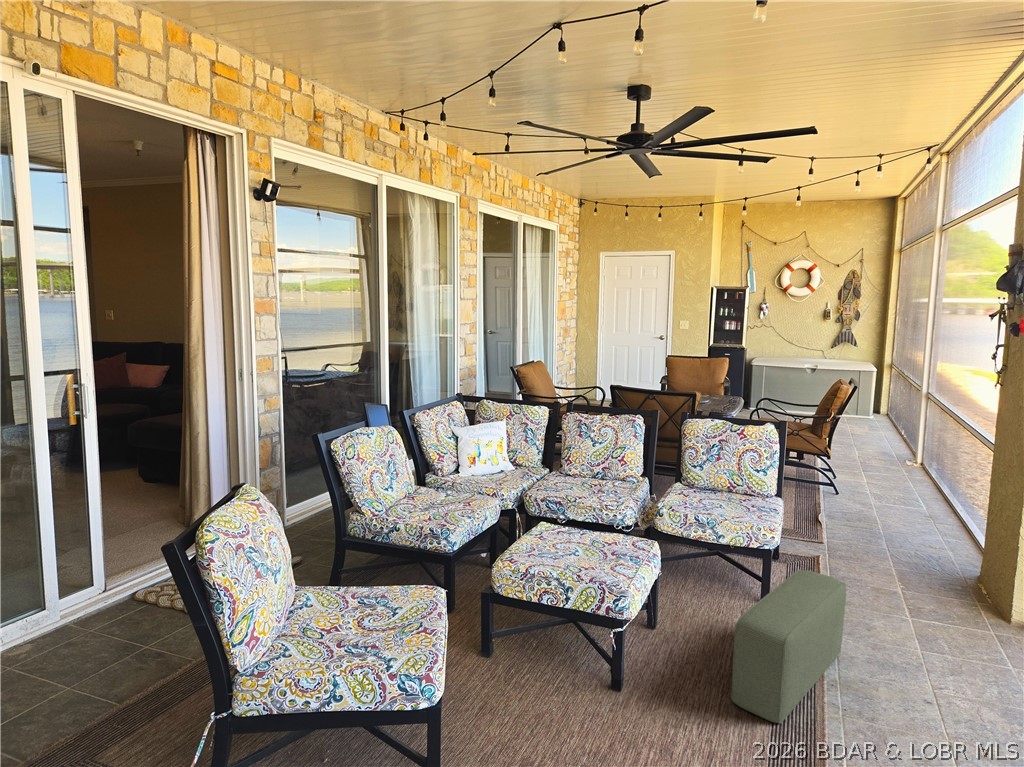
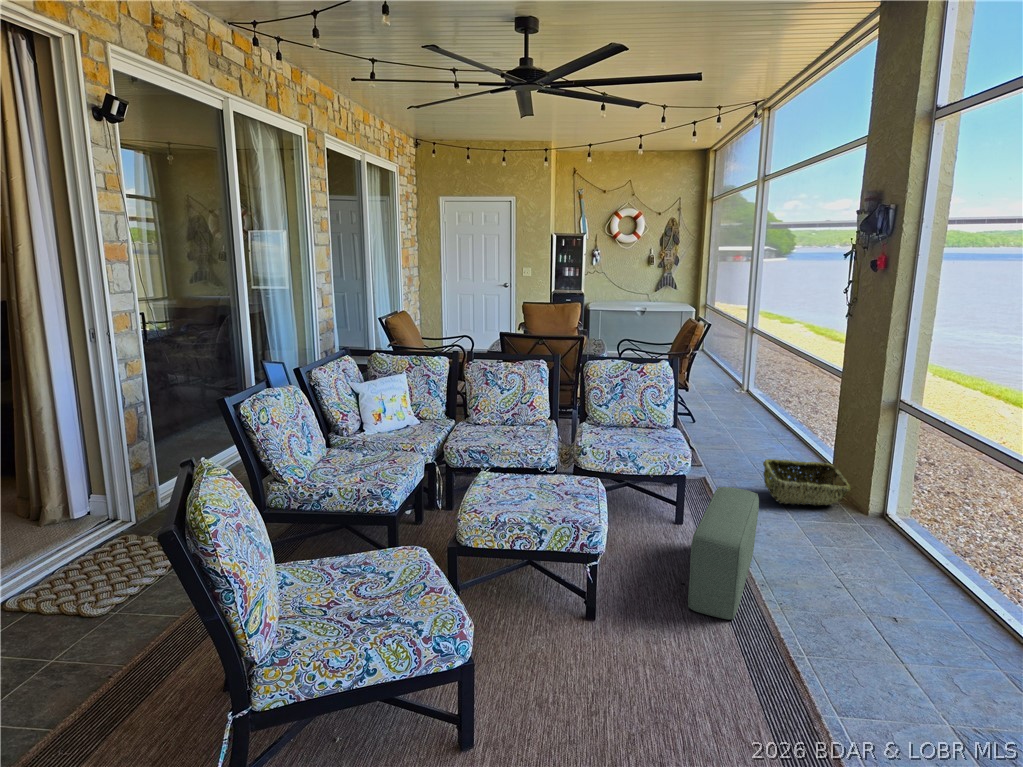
woven basket: none [888,545,1001,611] -> present [763,459,851,505]

